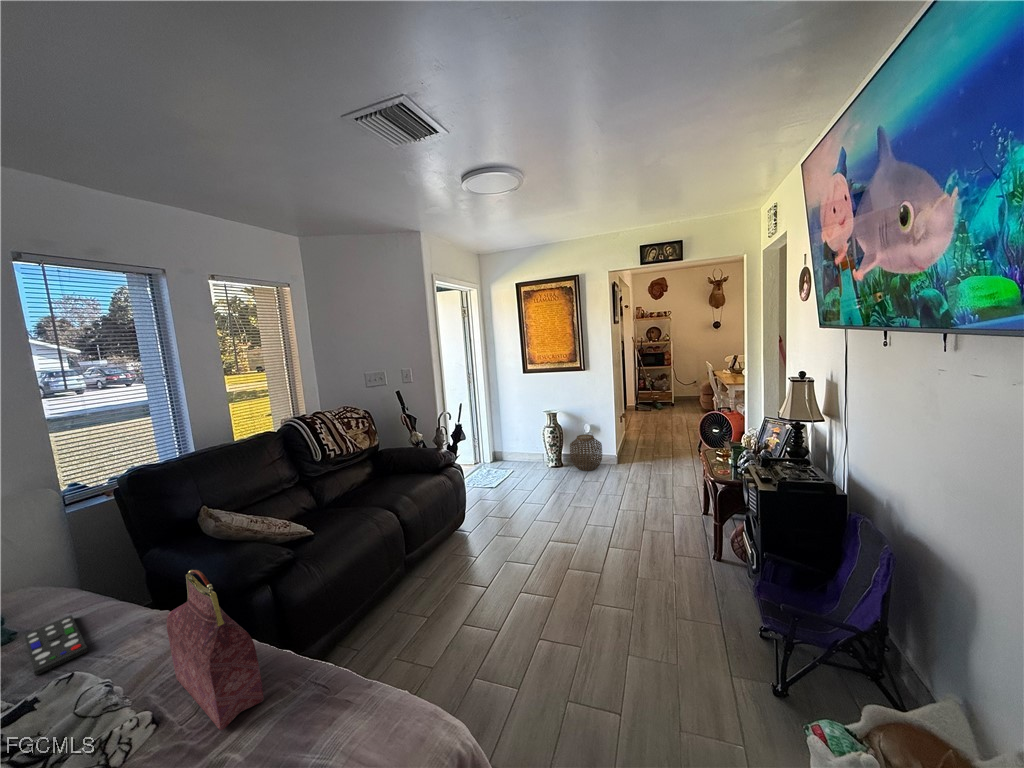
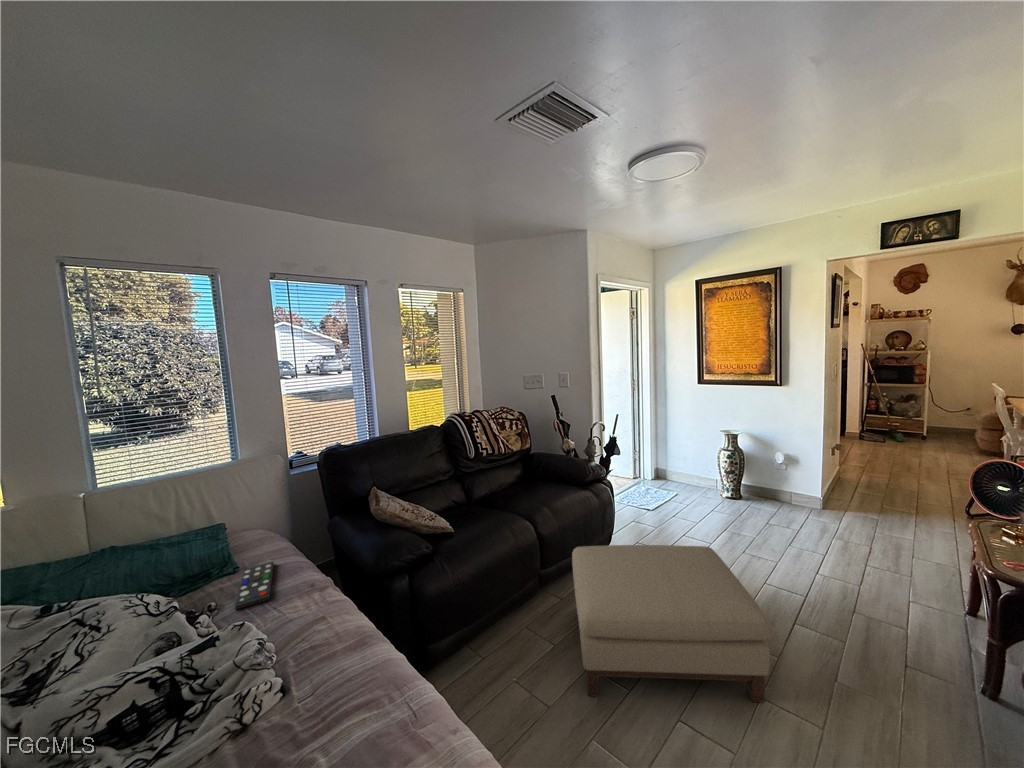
woven basket: present [570,434,602,471] -> none [751,465,799,512]
ottoman: none [437,500,596,643] -> present [572,545,771,702]
handbag: present [167,570,264,731] -> none [301,565,353,734]

